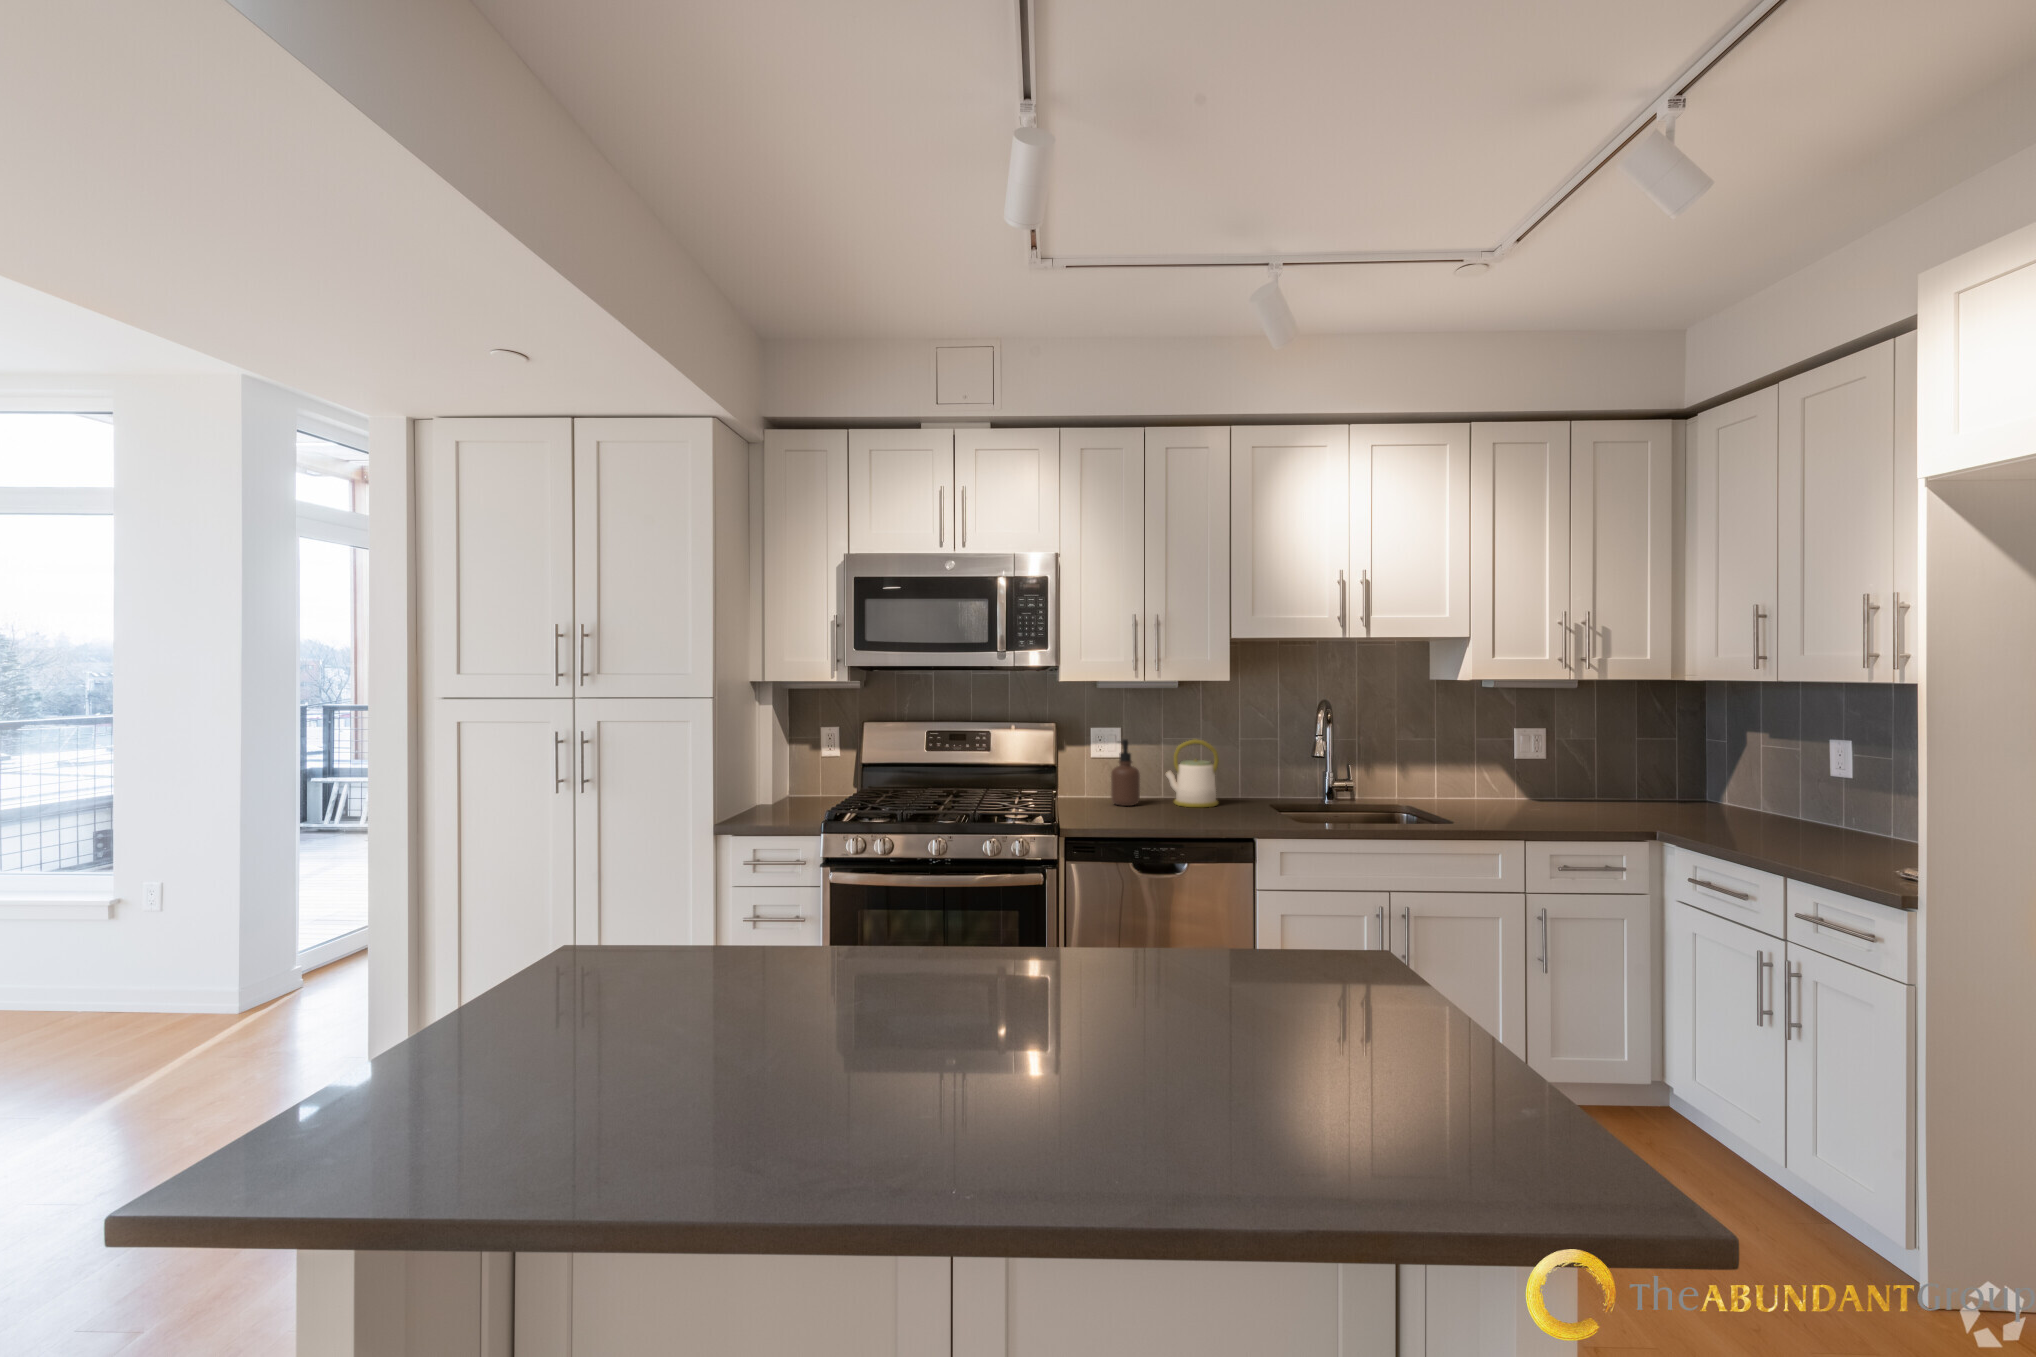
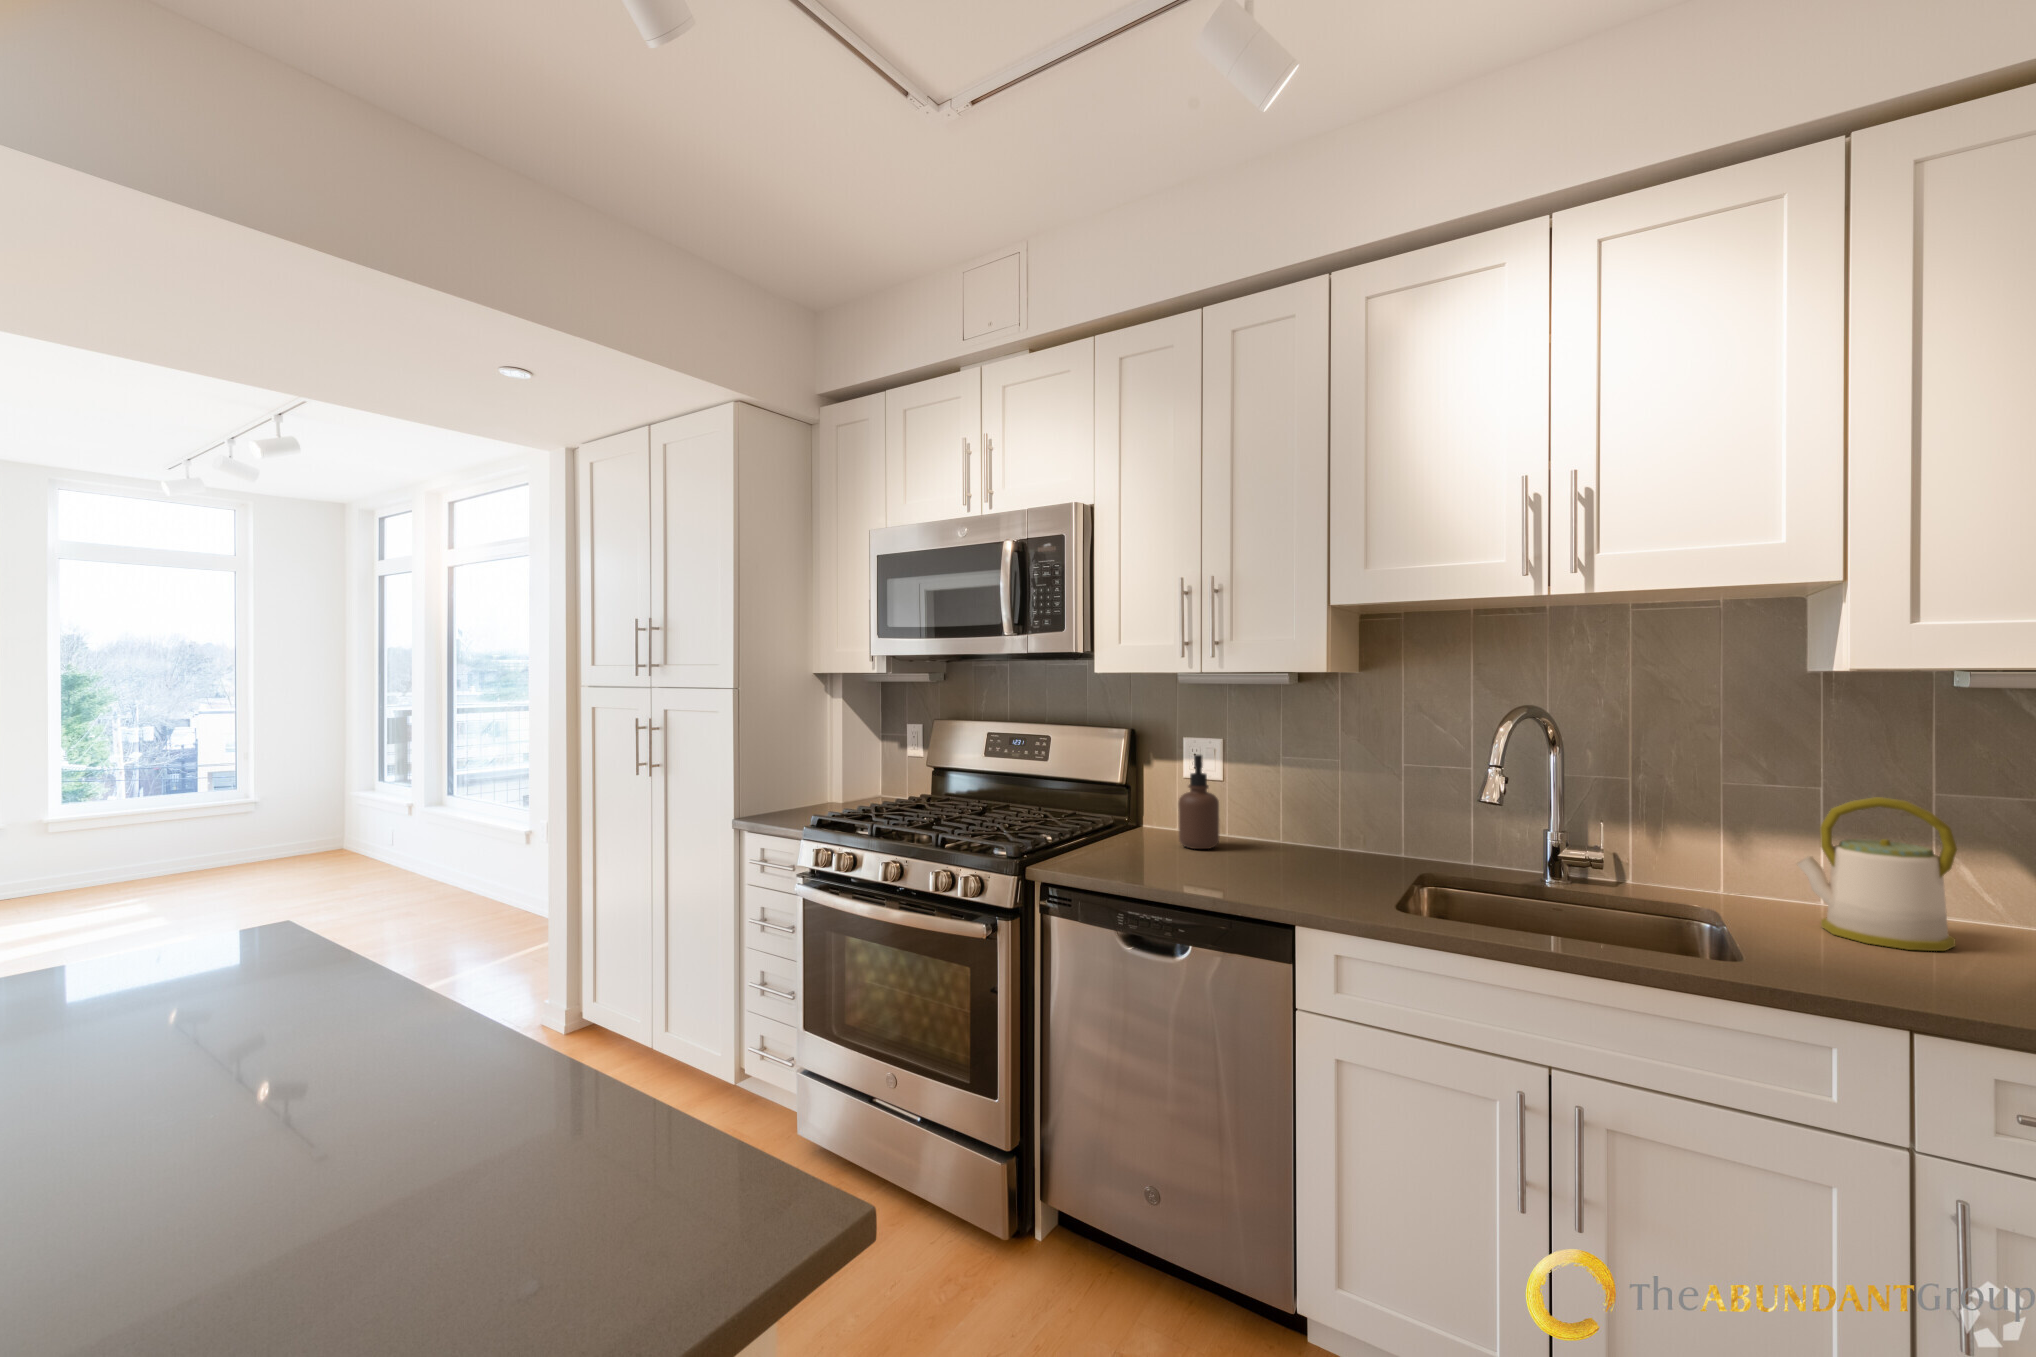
kettle: present [1166,739,1219,807] -> present [1797,797,1957,951]

